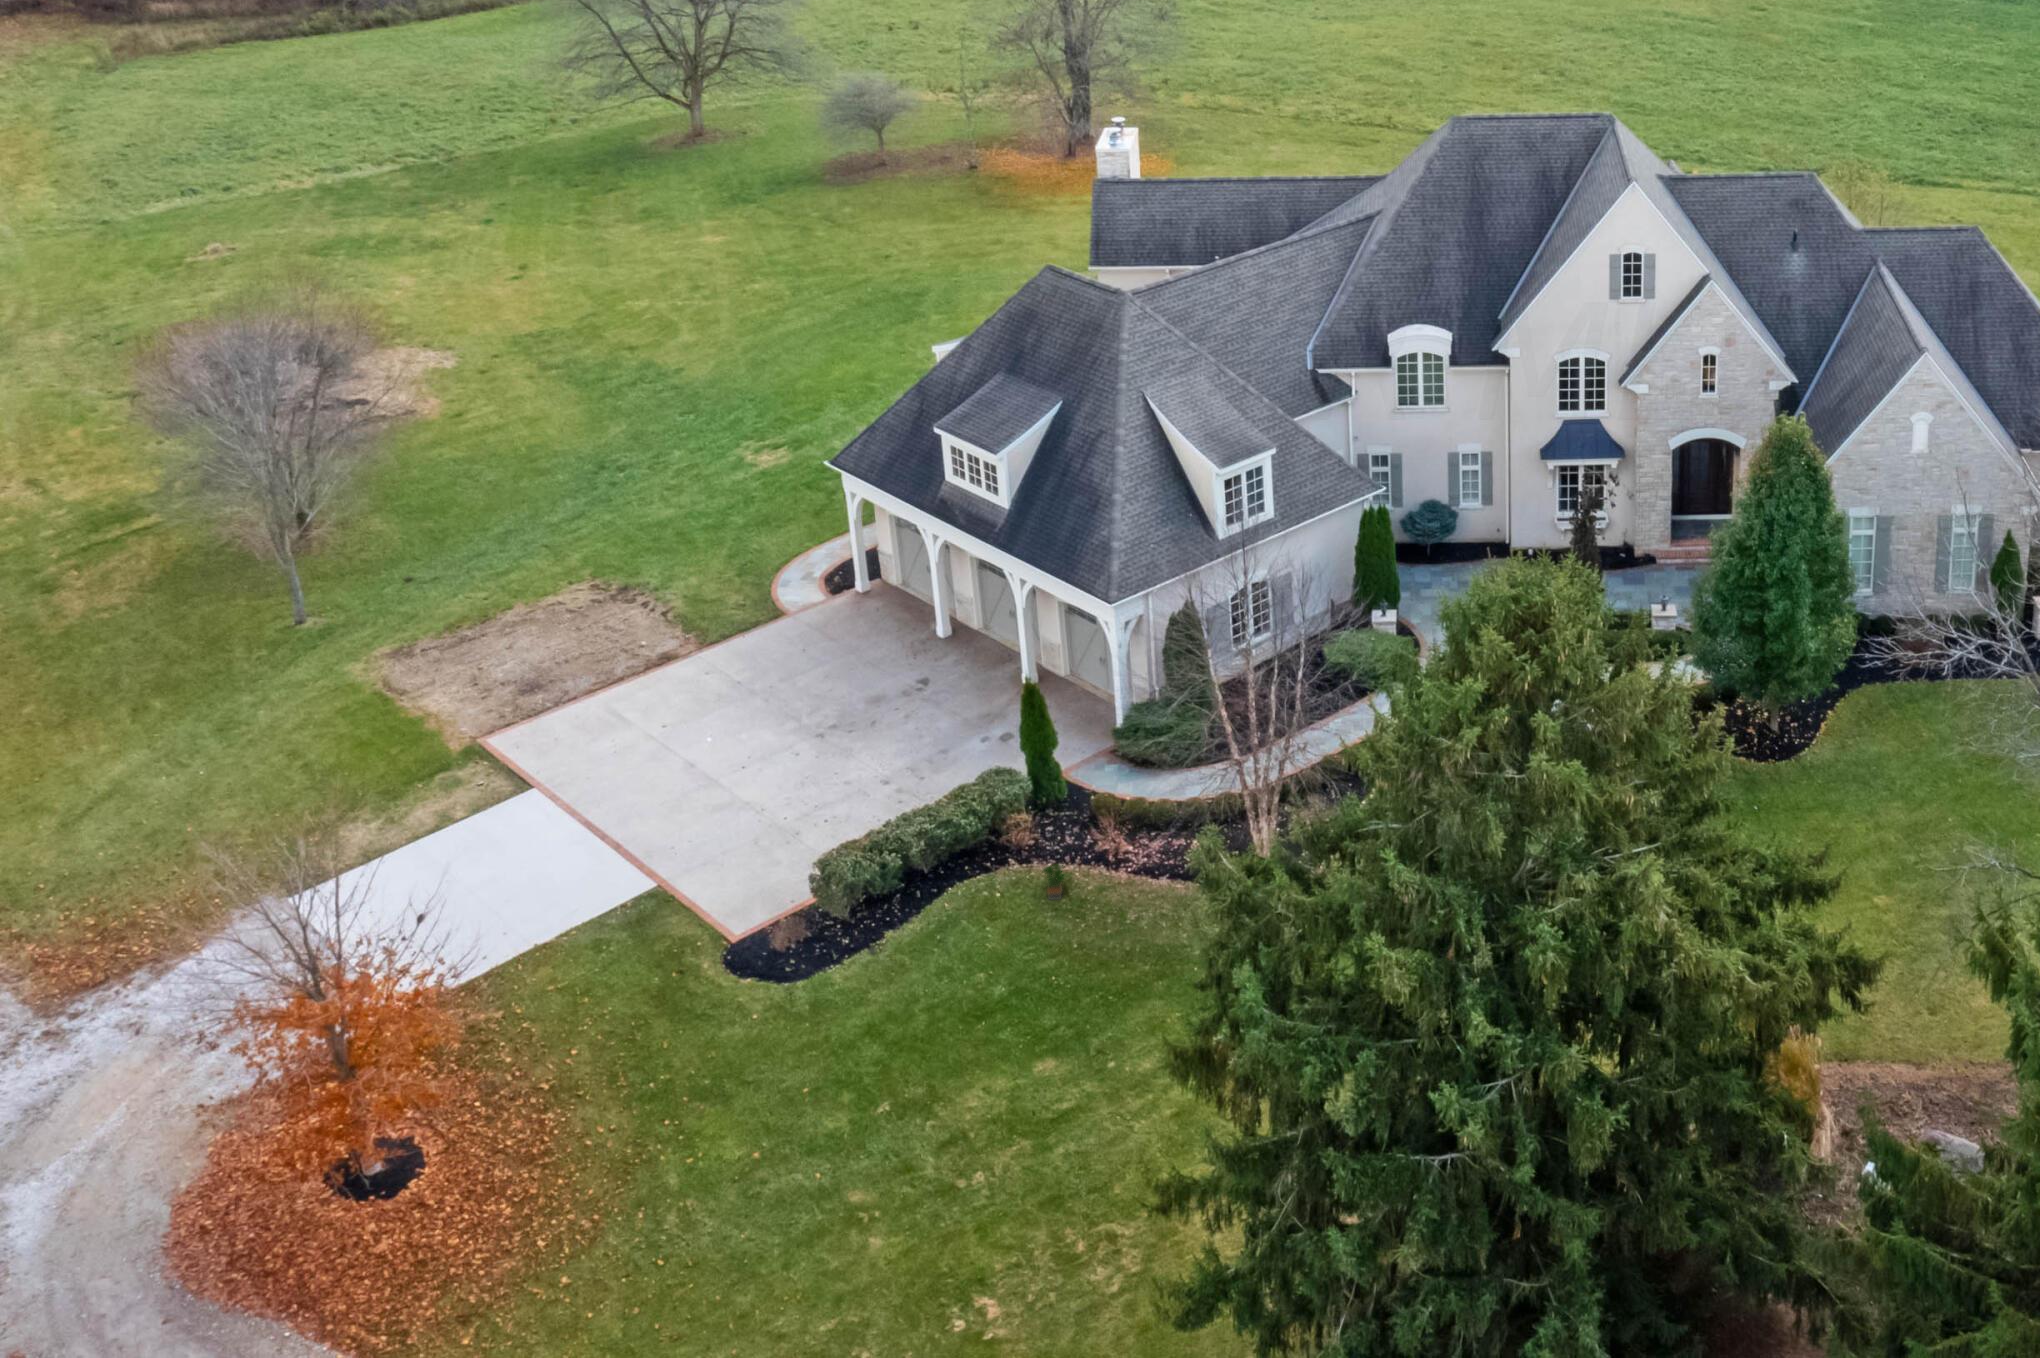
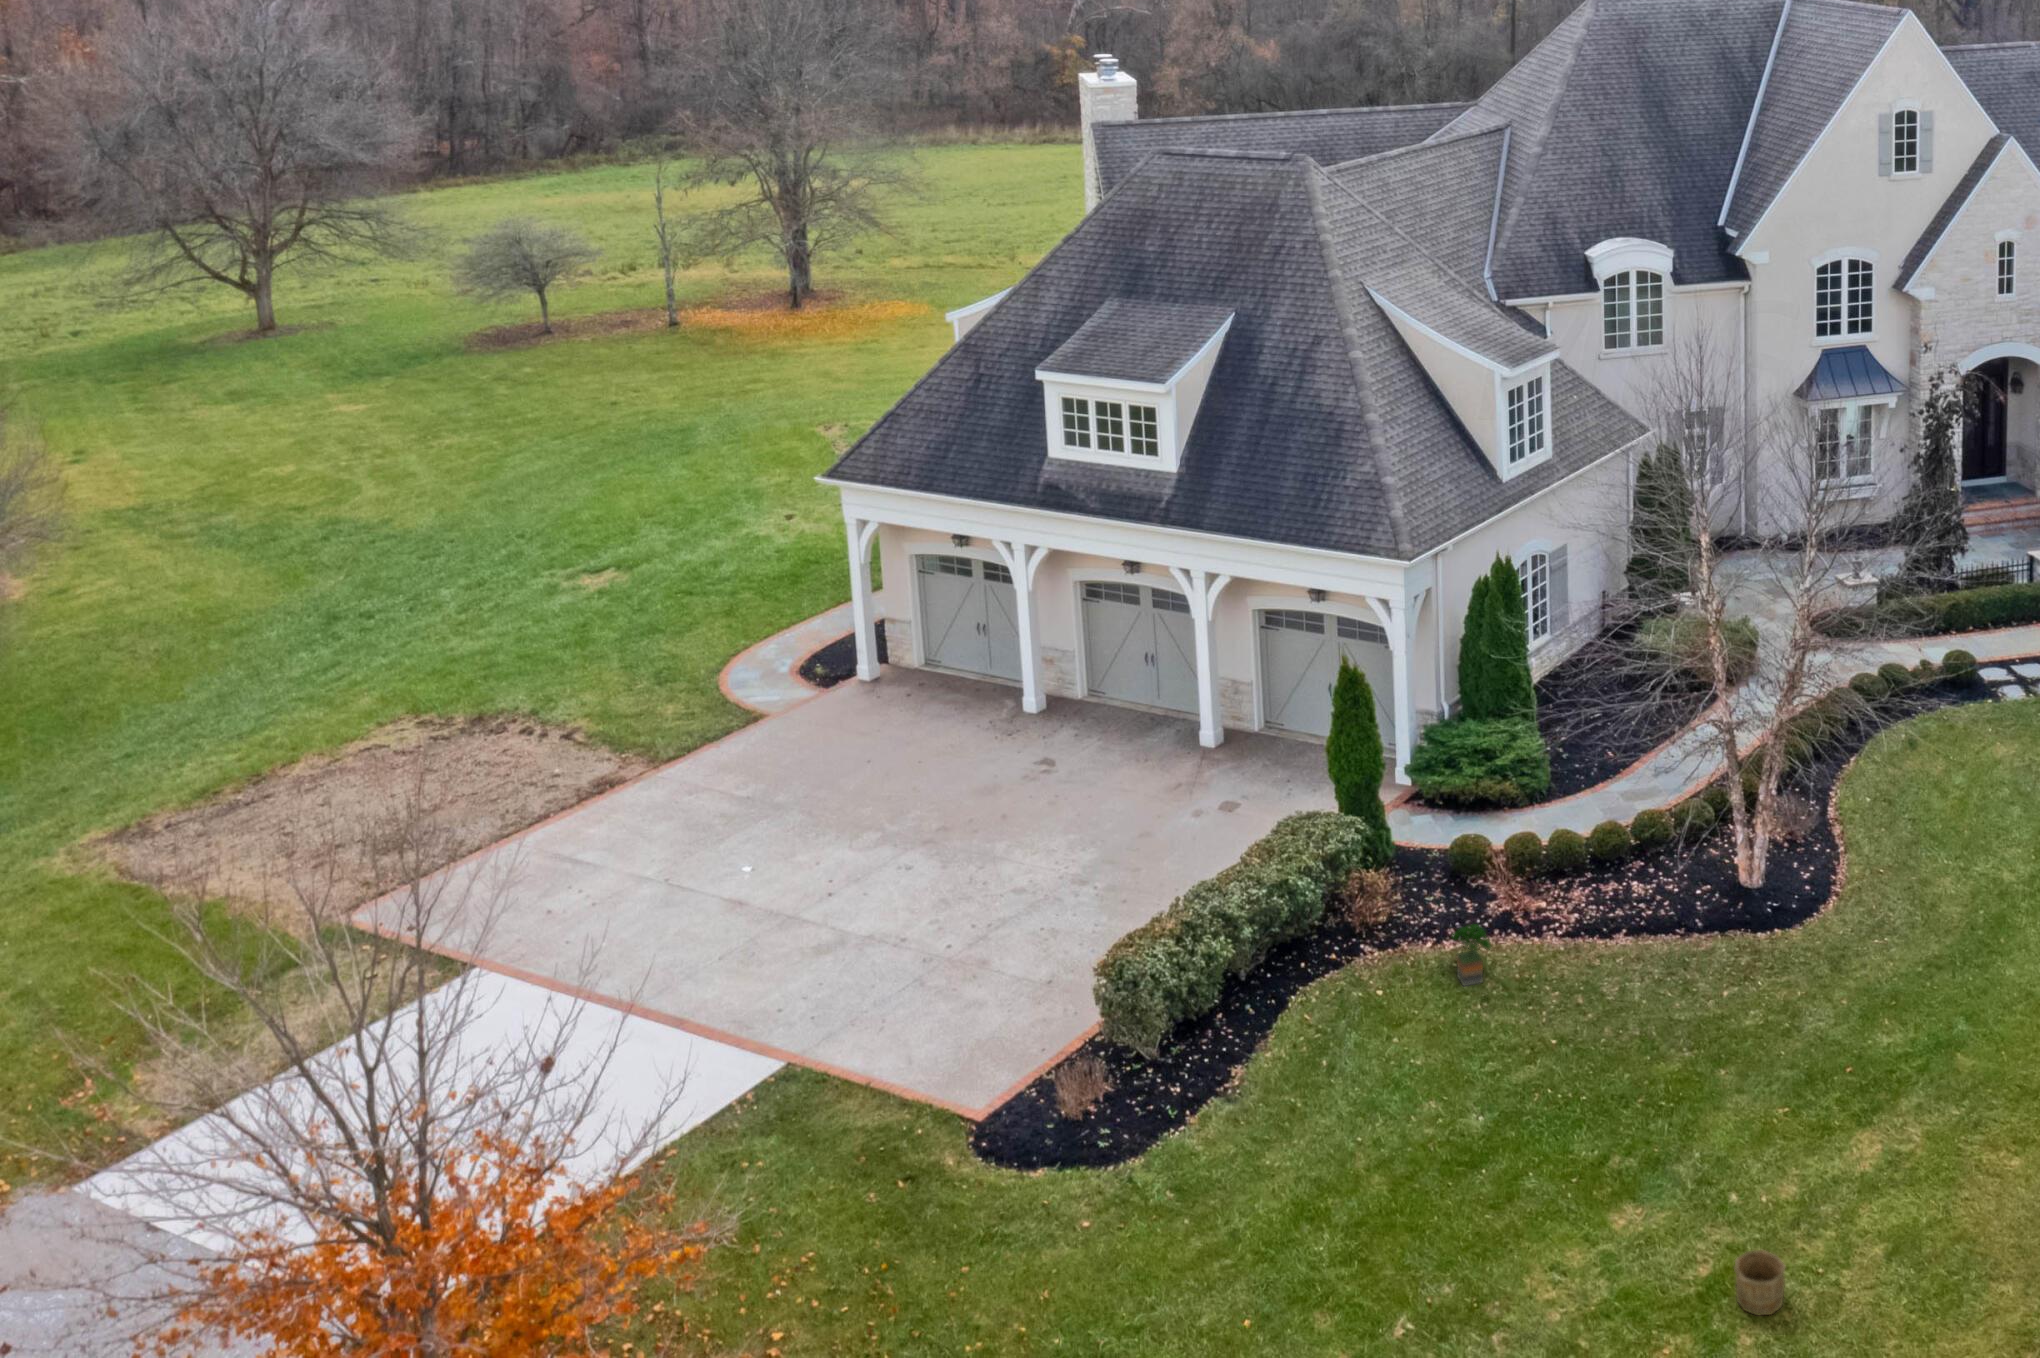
wooden bucket: none [1041,1104,1072,1141] -> present [1734,1250,1785,1315]

